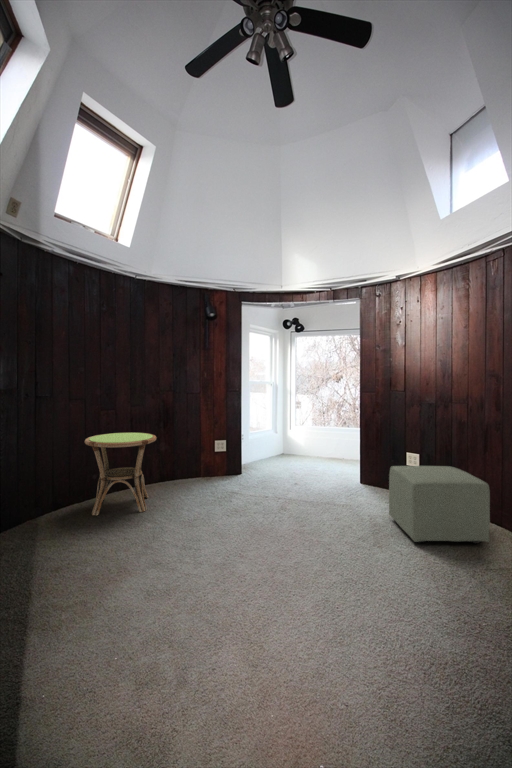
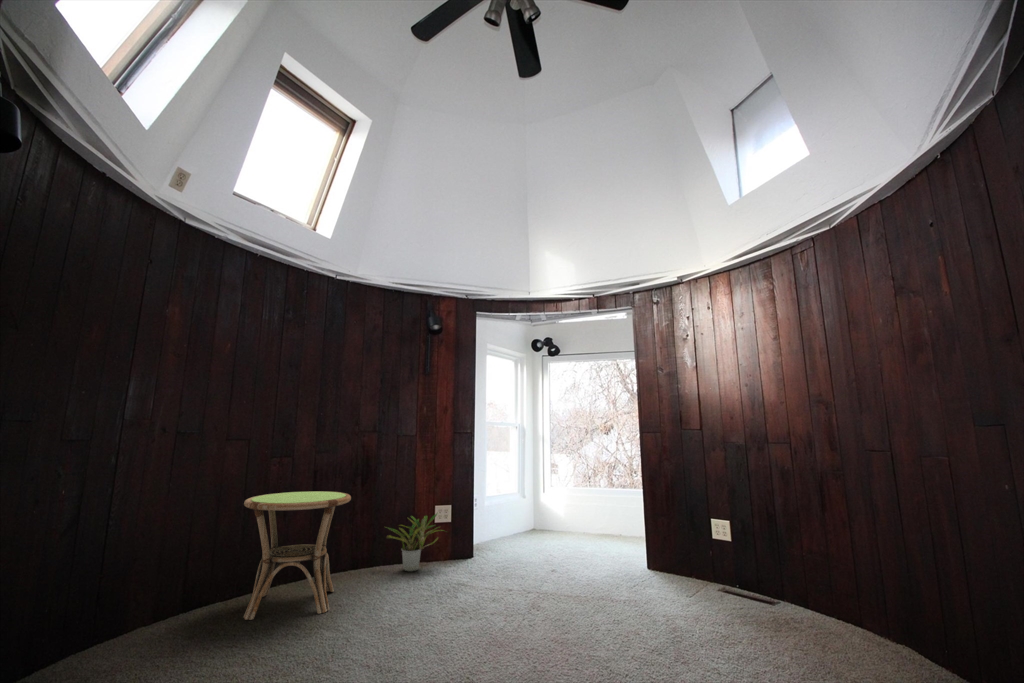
potted plant: none [178,446,223,484] -> present [387,514,444,572]
ottoman: present [389,466,490,544] -> none [689,535,848,655]

